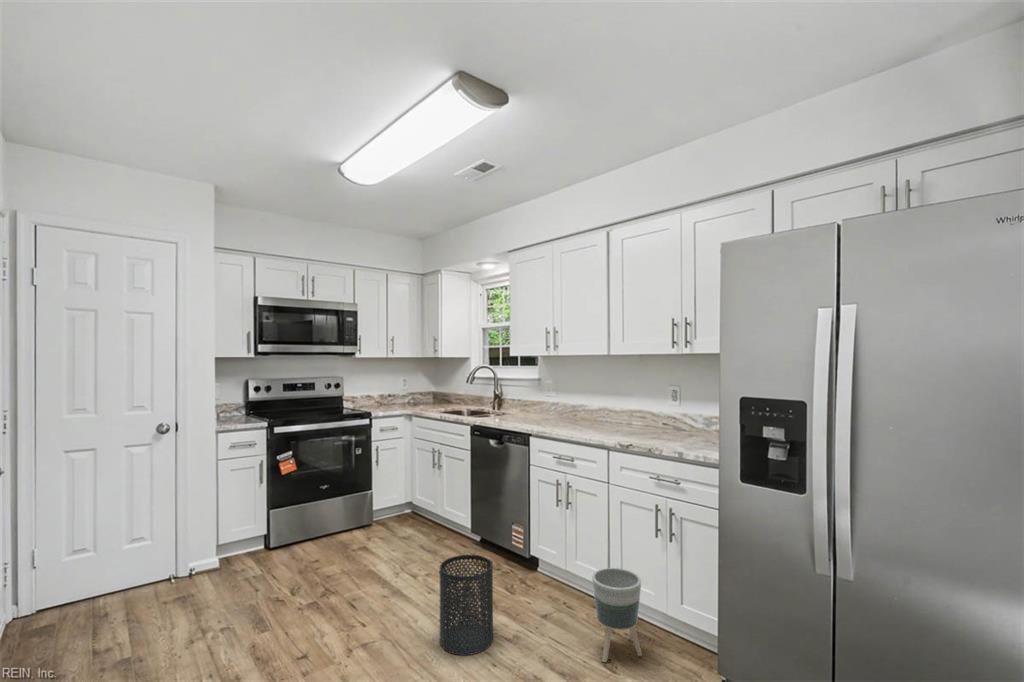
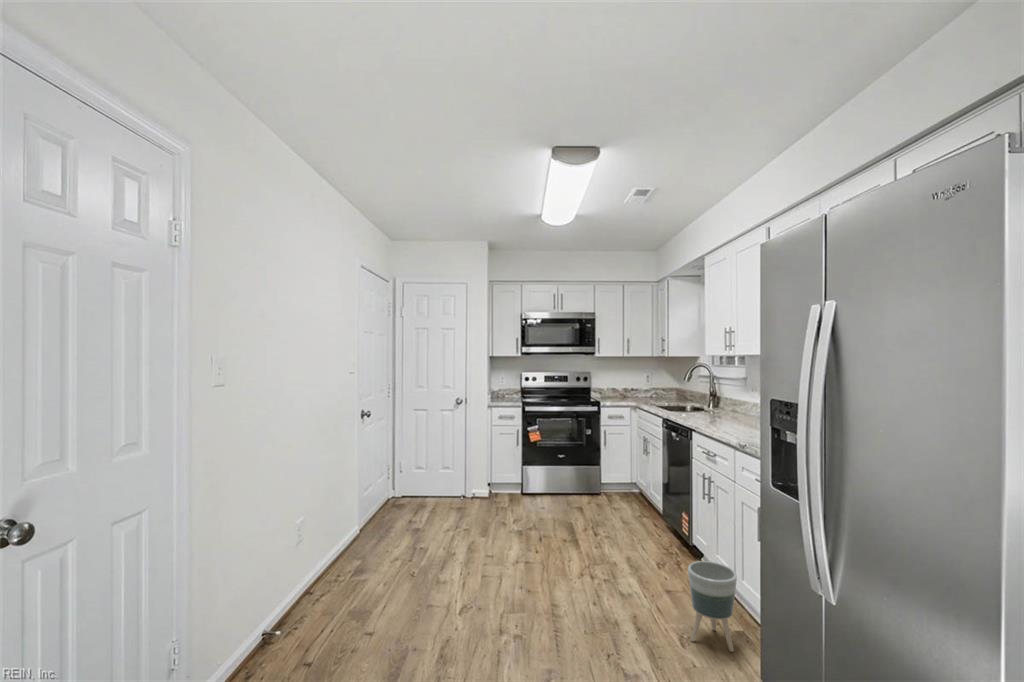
trash can: present [439,555,493,655] -> none [576,519,621,597]

